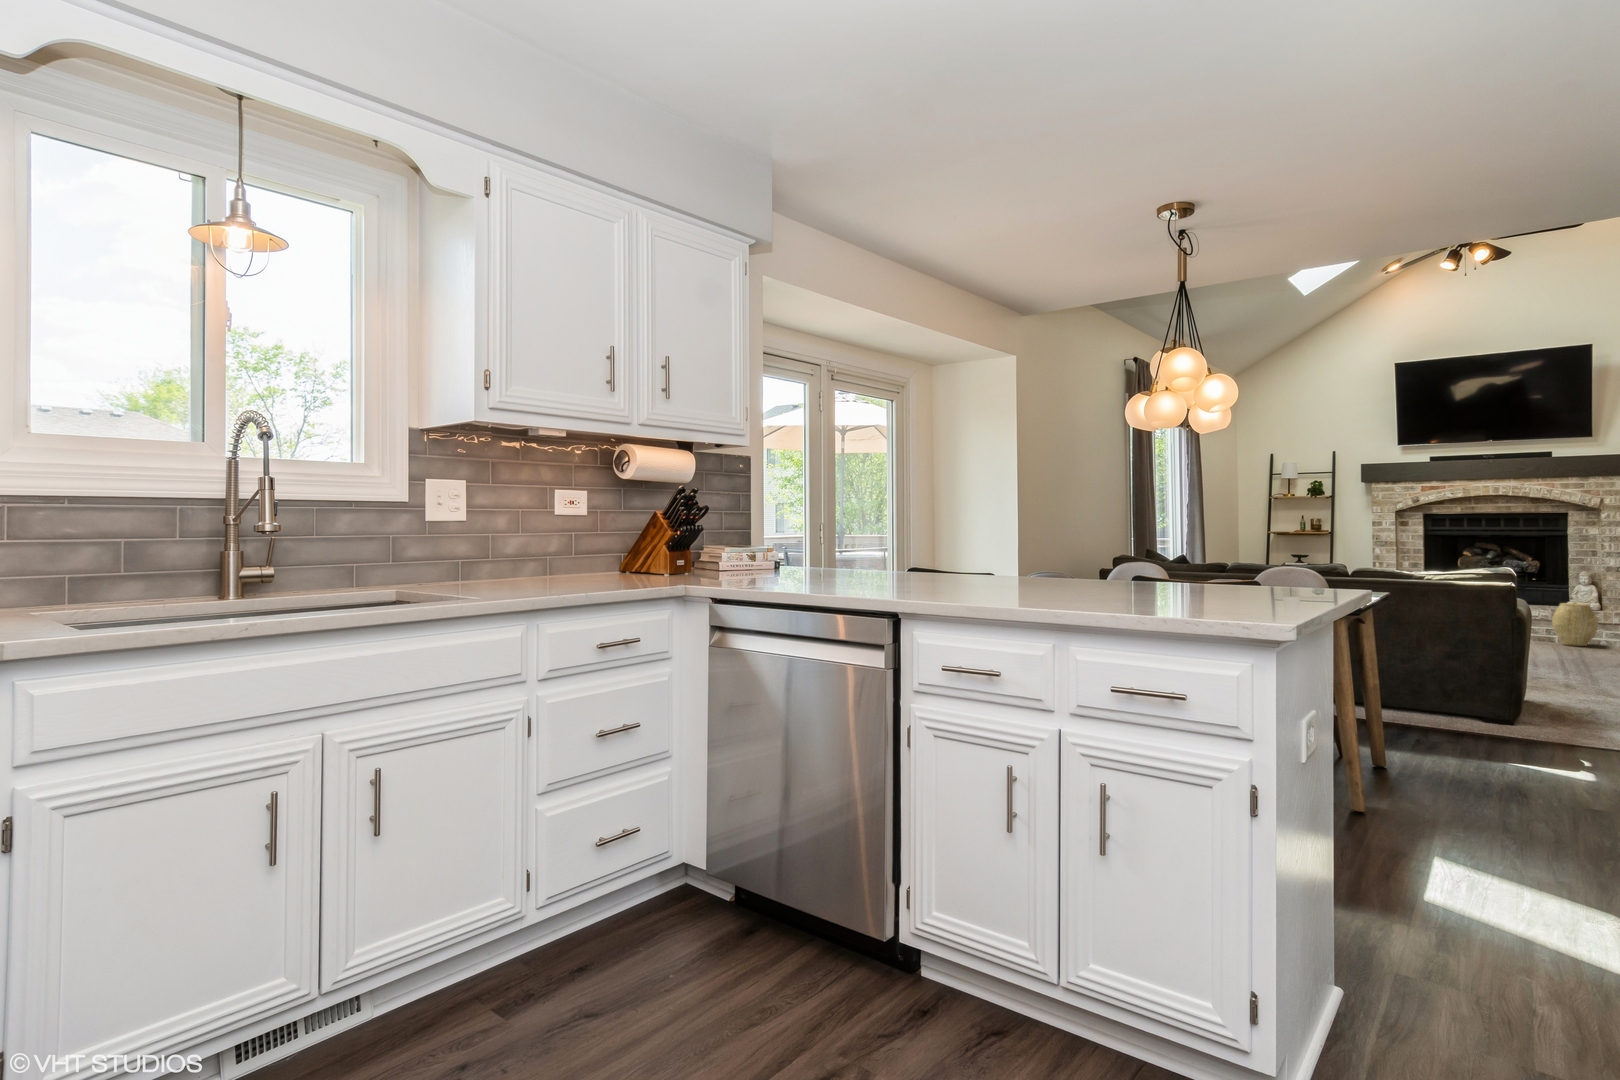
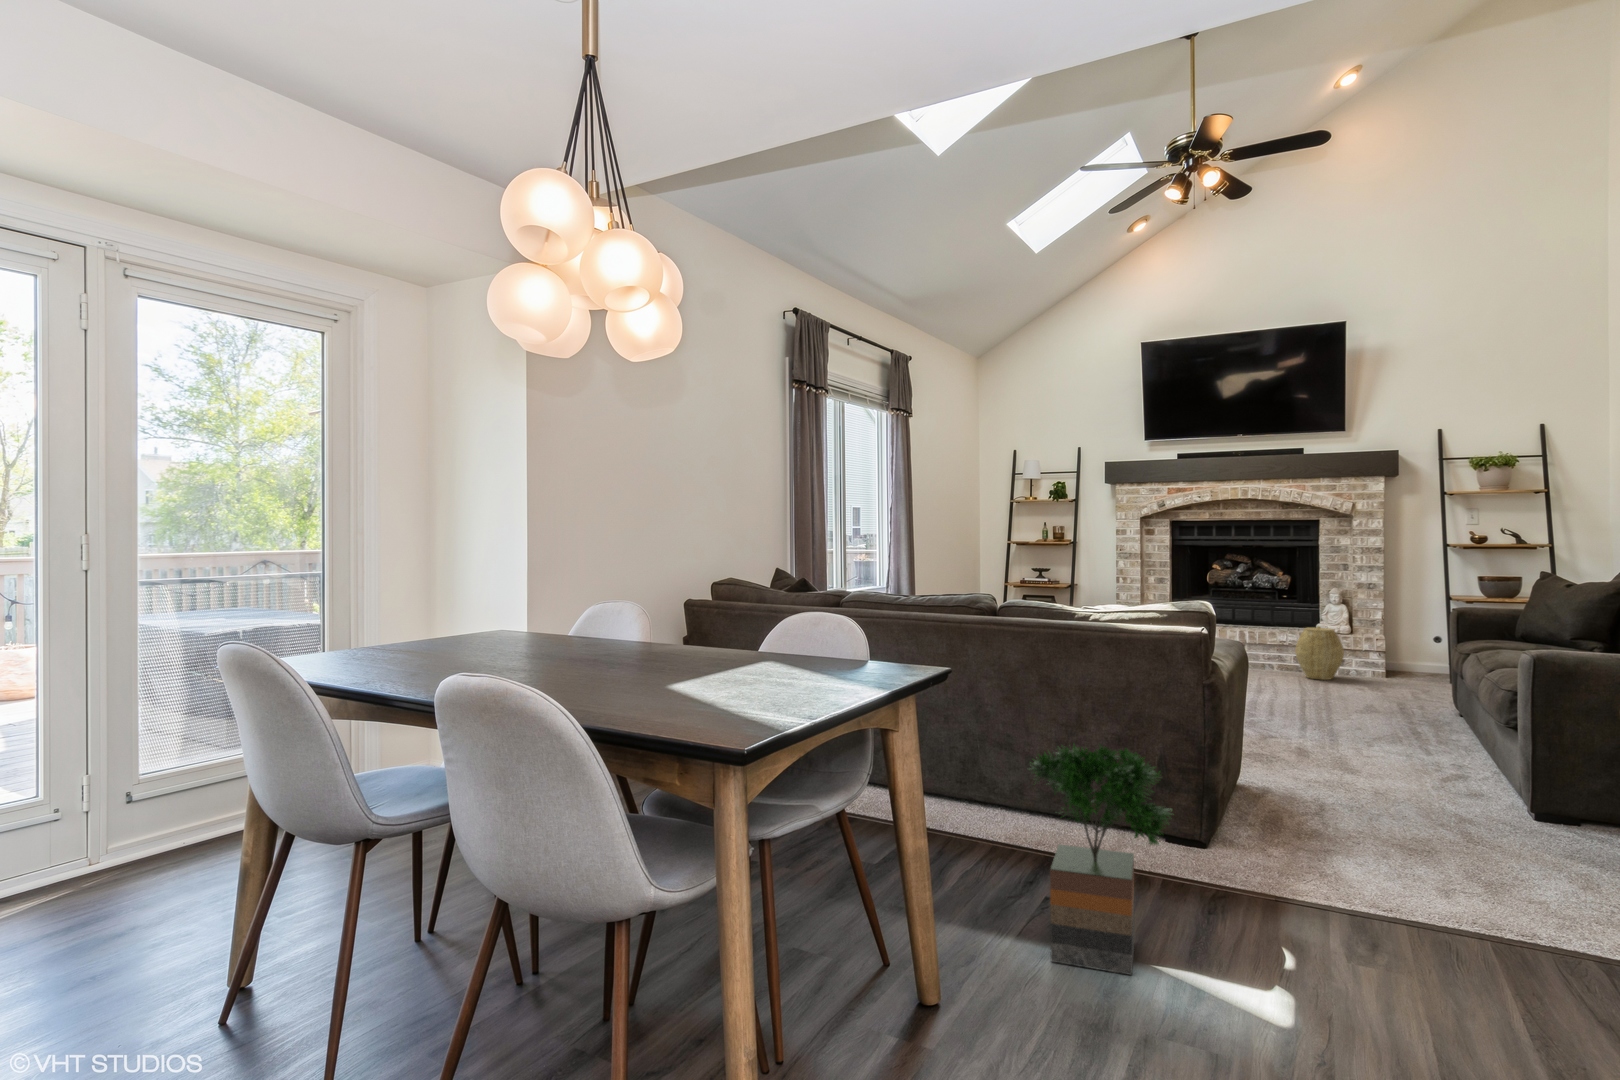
potted tree: none [1454,645,1559,770] -> present [1030,744,1171,975]

